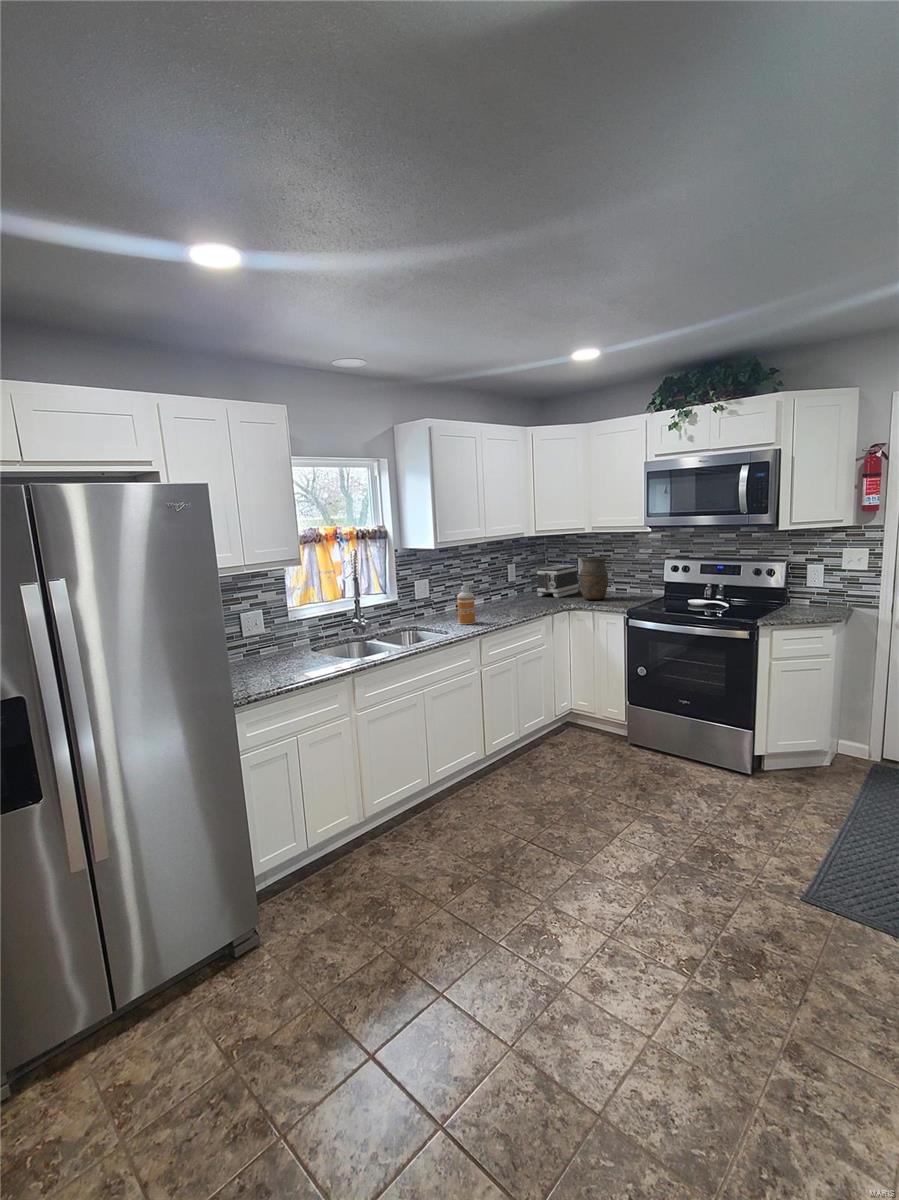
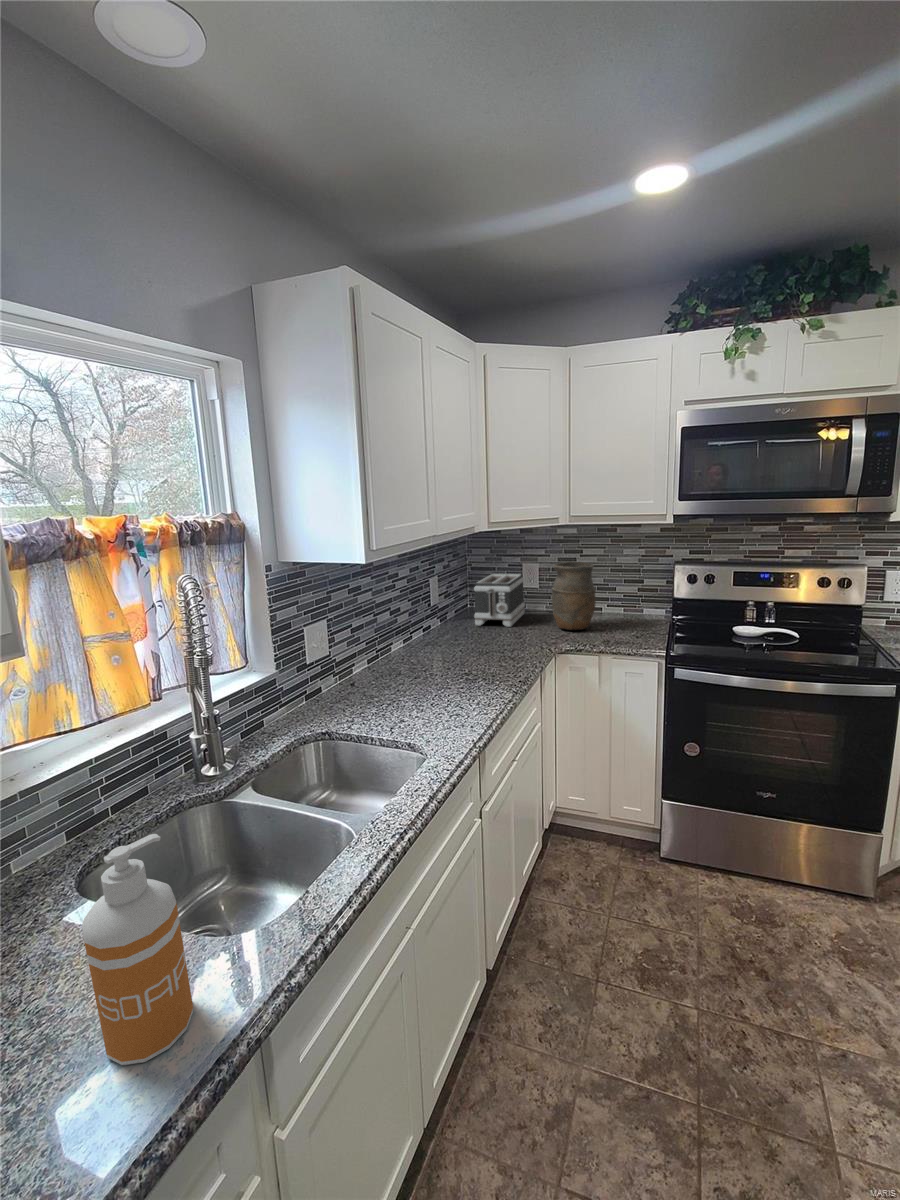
soap dispenser: present [457,582,475,624] -> present [82,834,194,1065]

